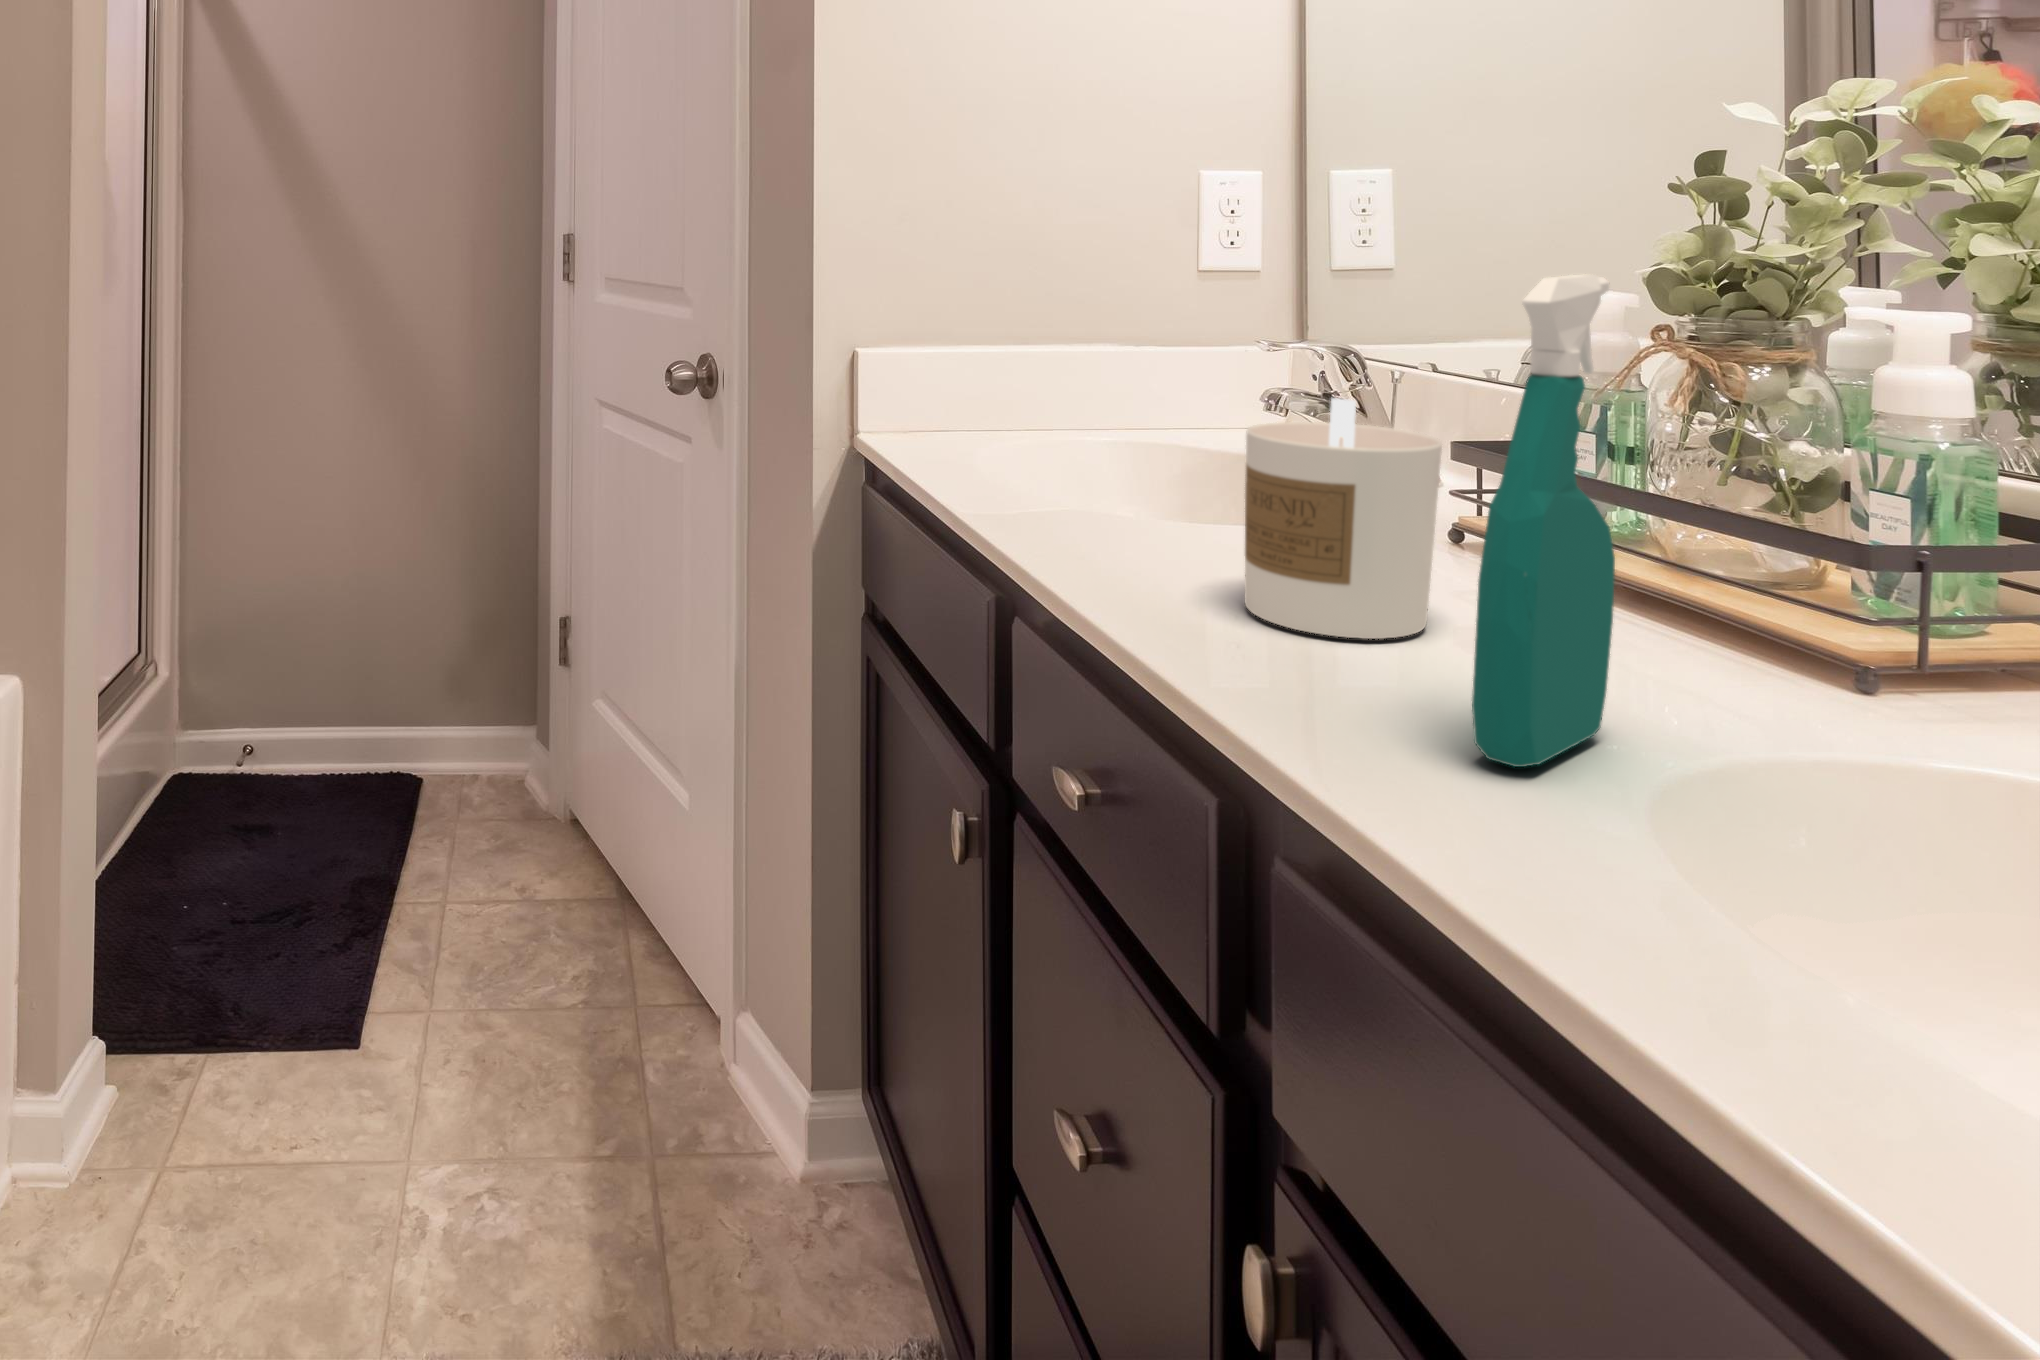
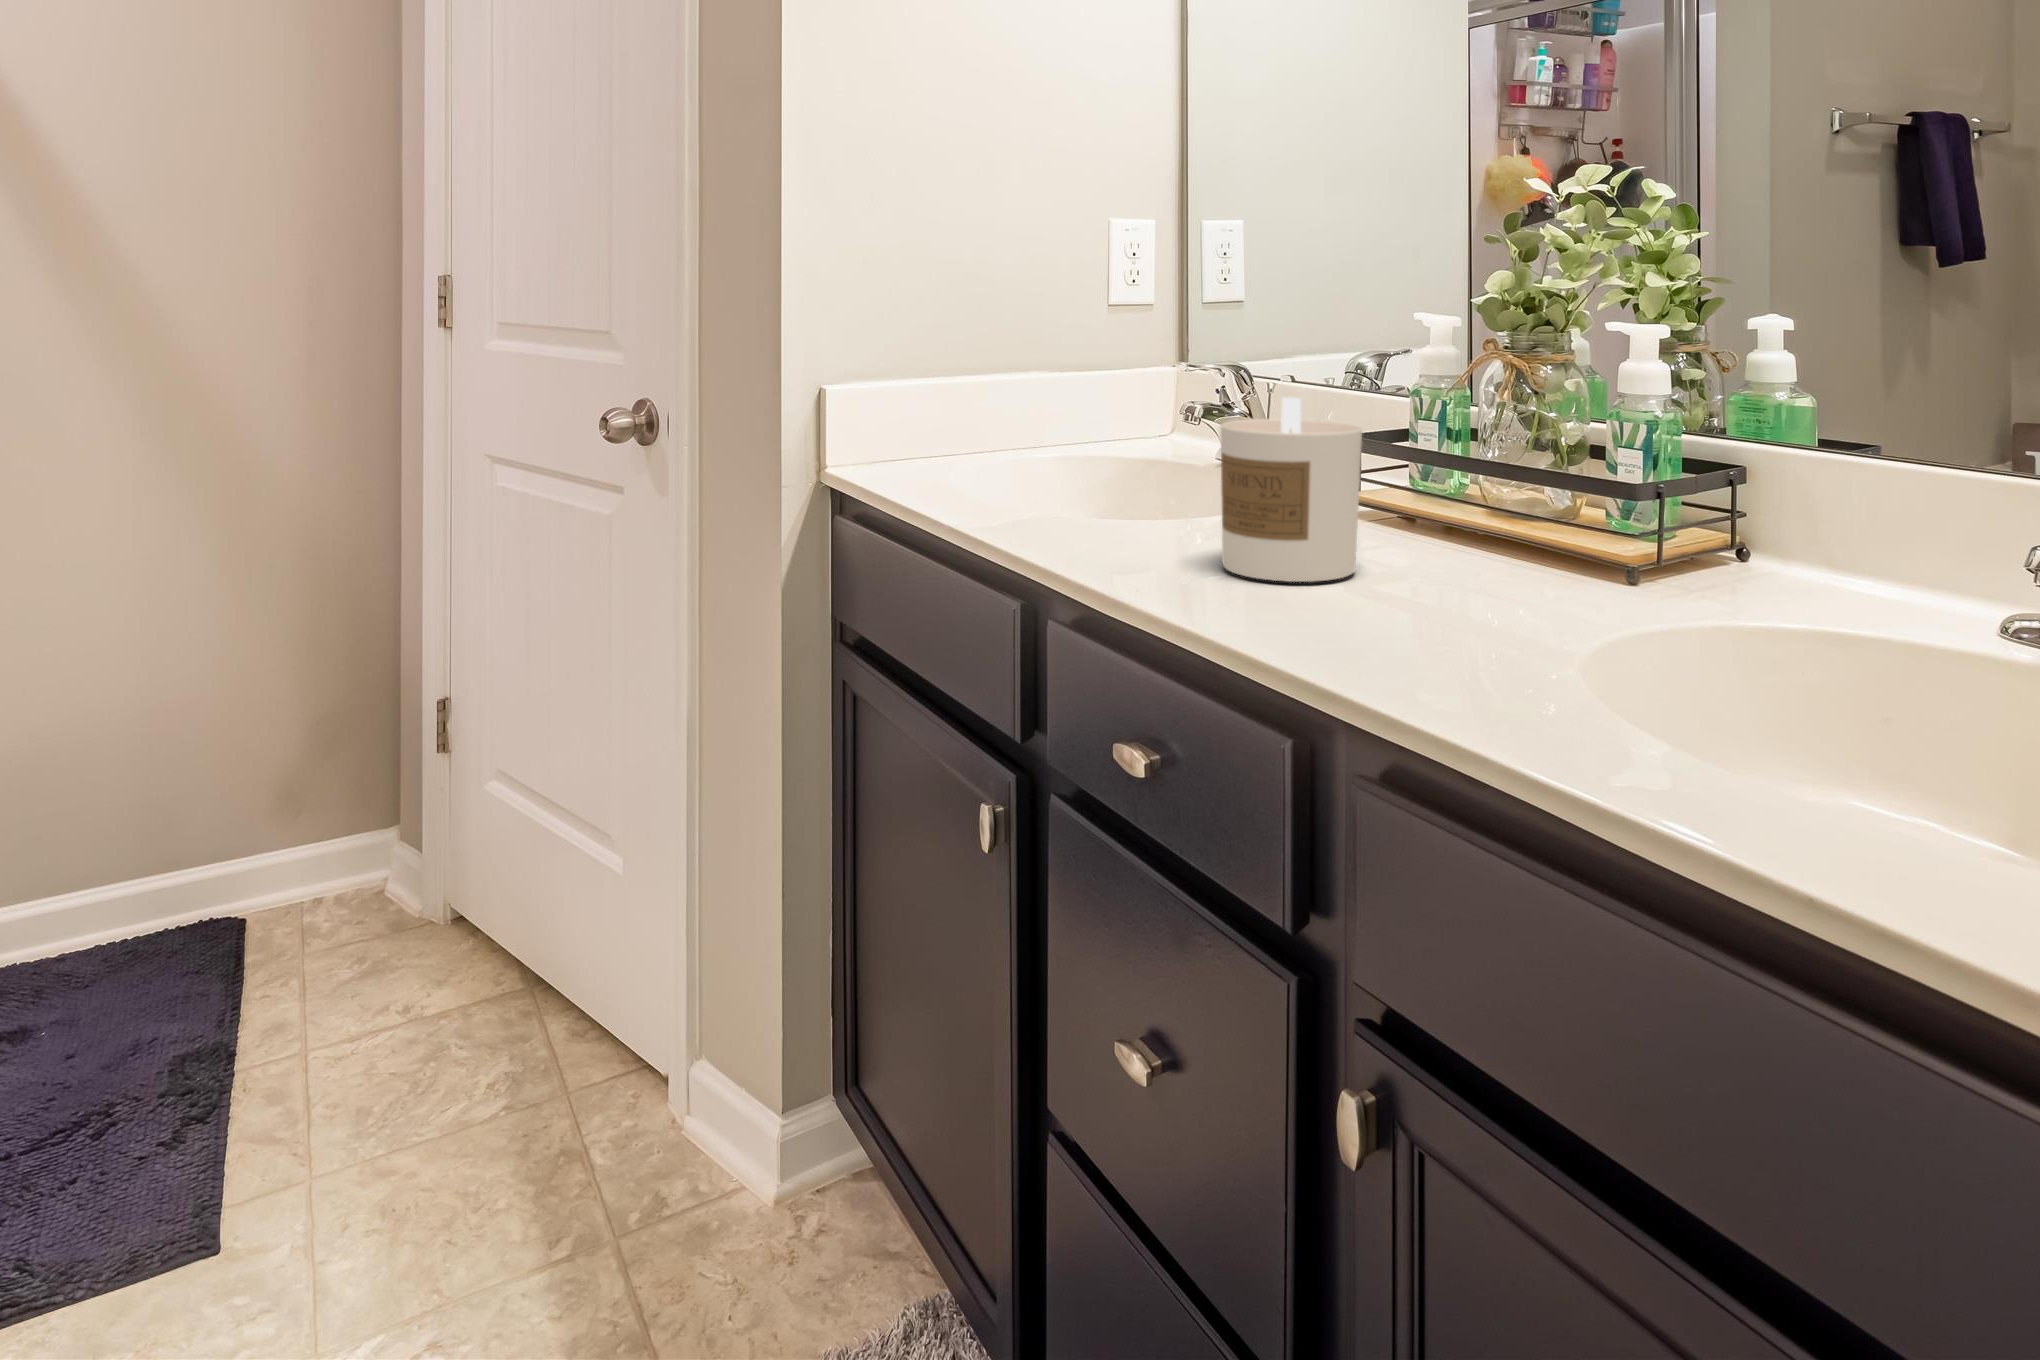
spray bottle: present [1472,274,1615,767] -> none [1422,295,1498,645]

